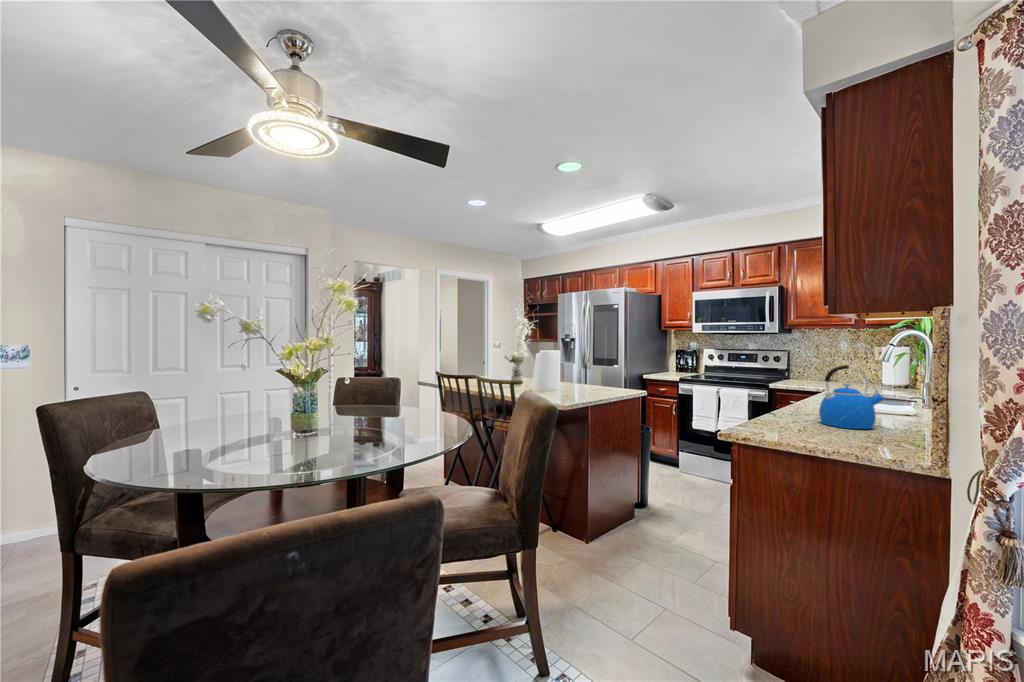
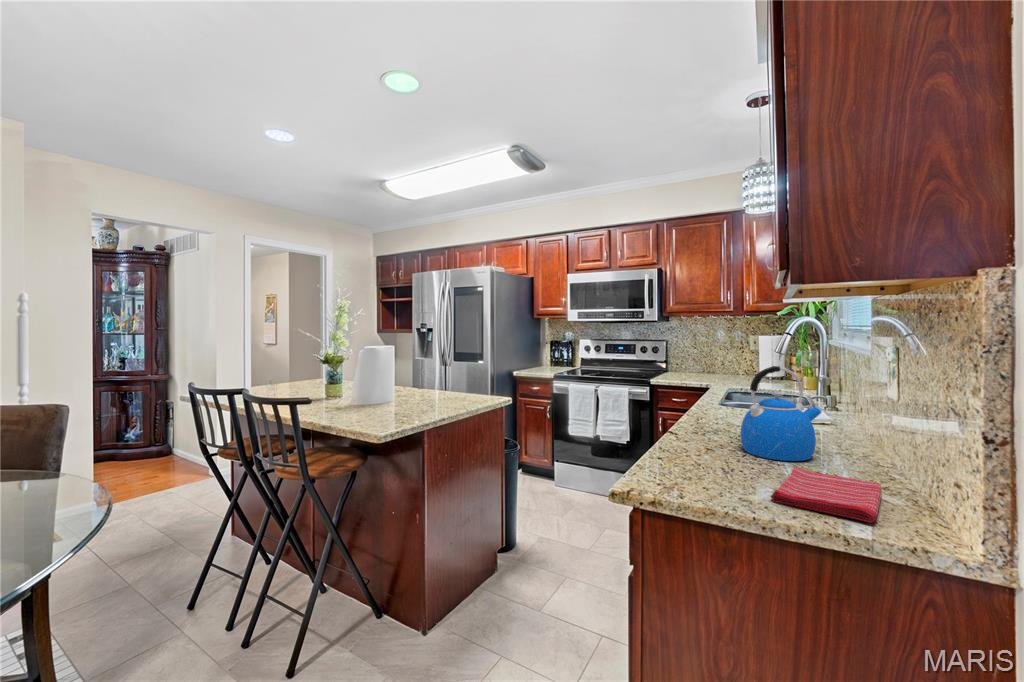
dish towel: none [820,428,904,450] -> present [771,467,881,522]

